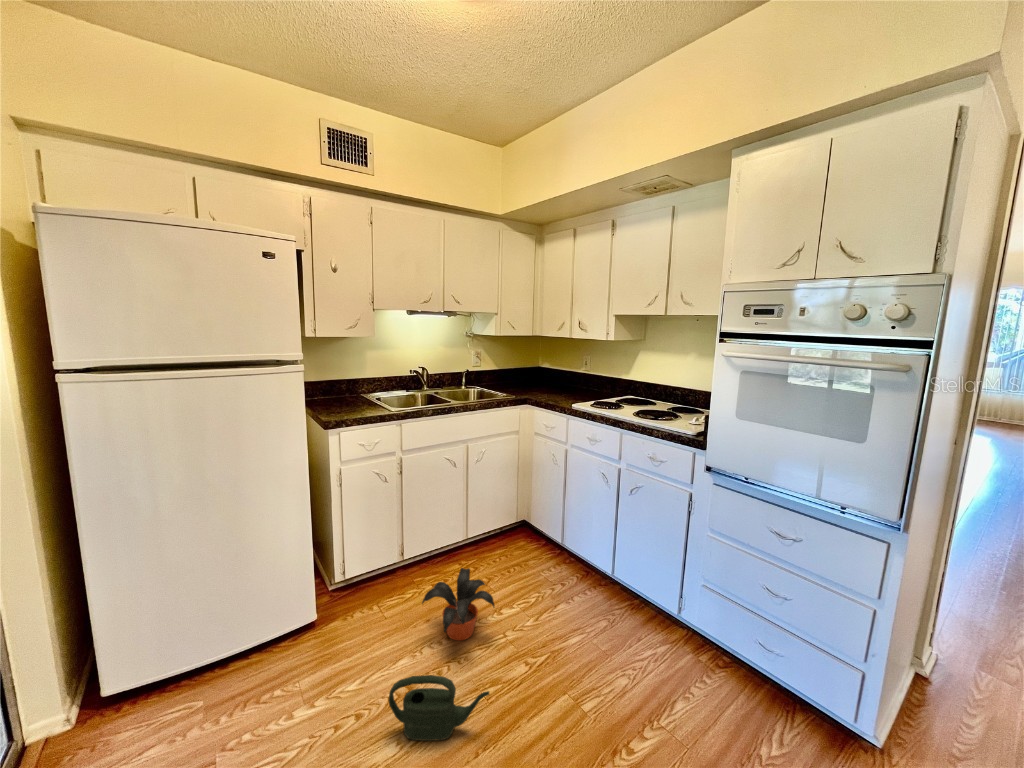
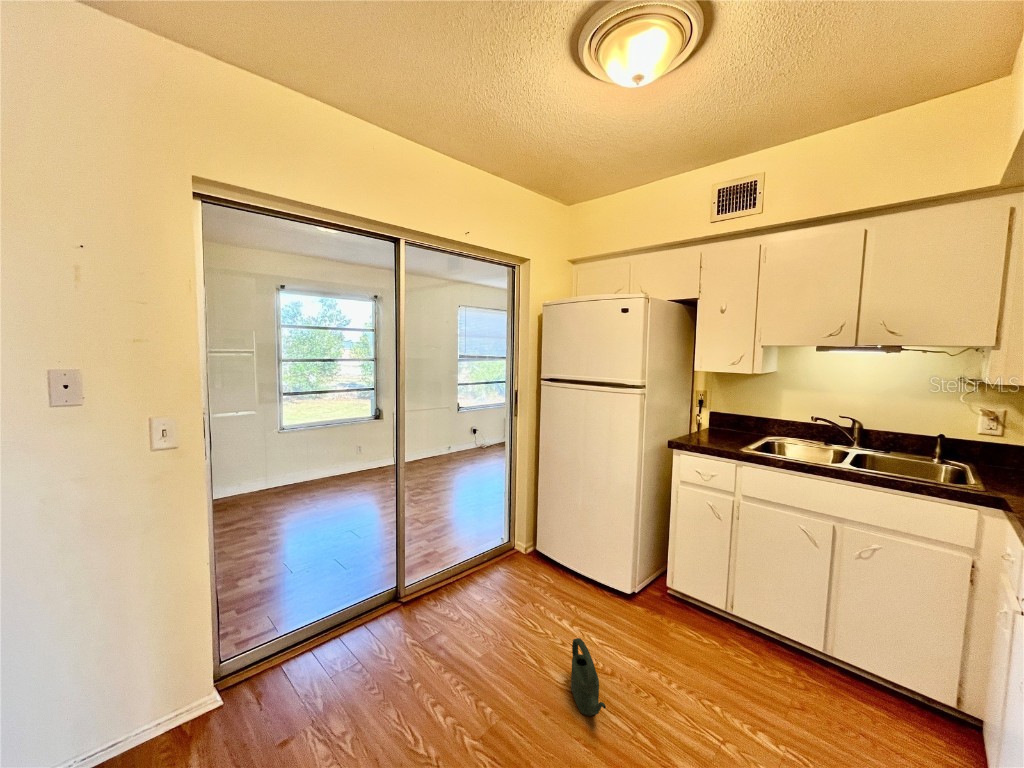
potted plant: present [422,568,494,640] -> none [657,624,741,708]

